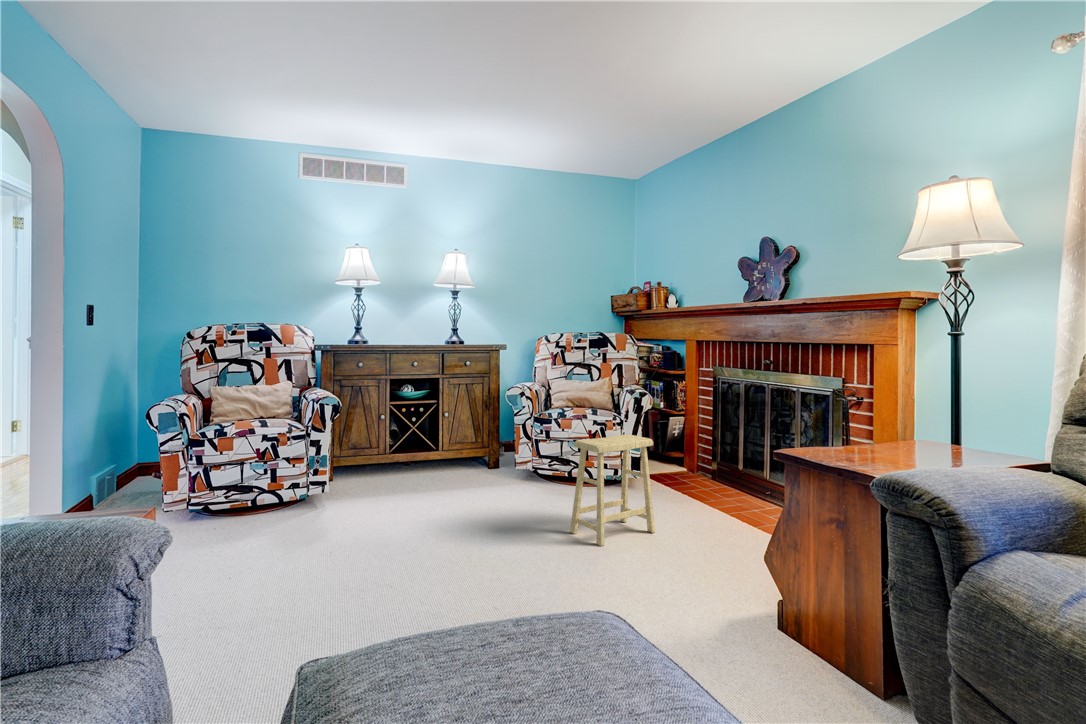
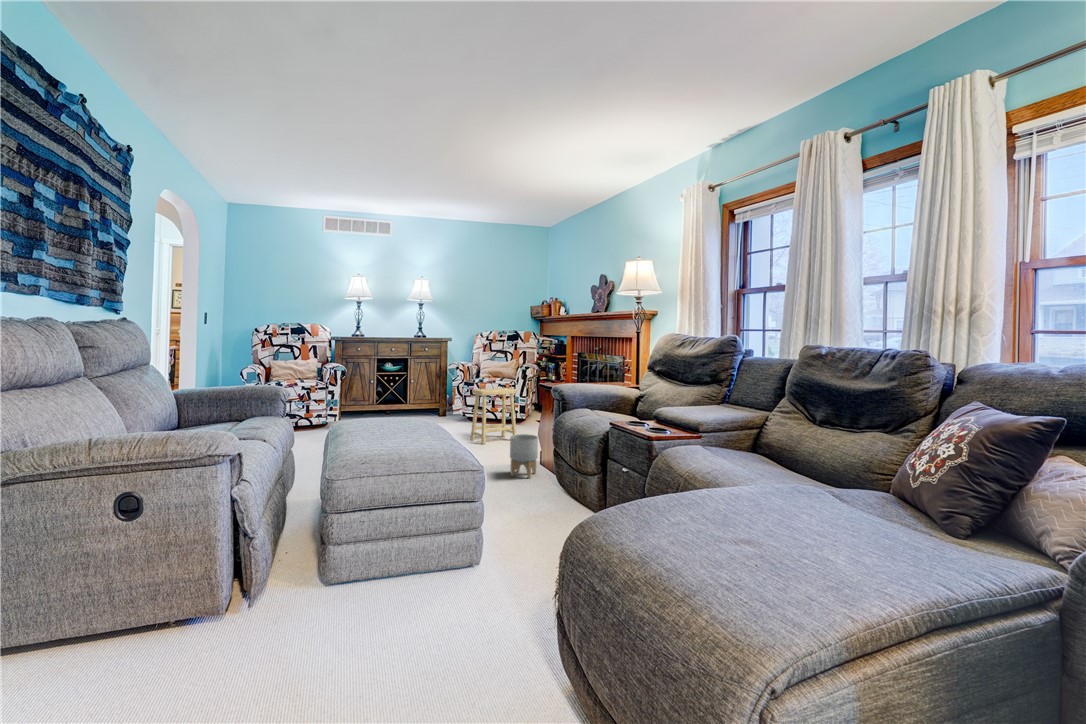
planter: none [725,564,795,682] -> present [510,434,538,478]

